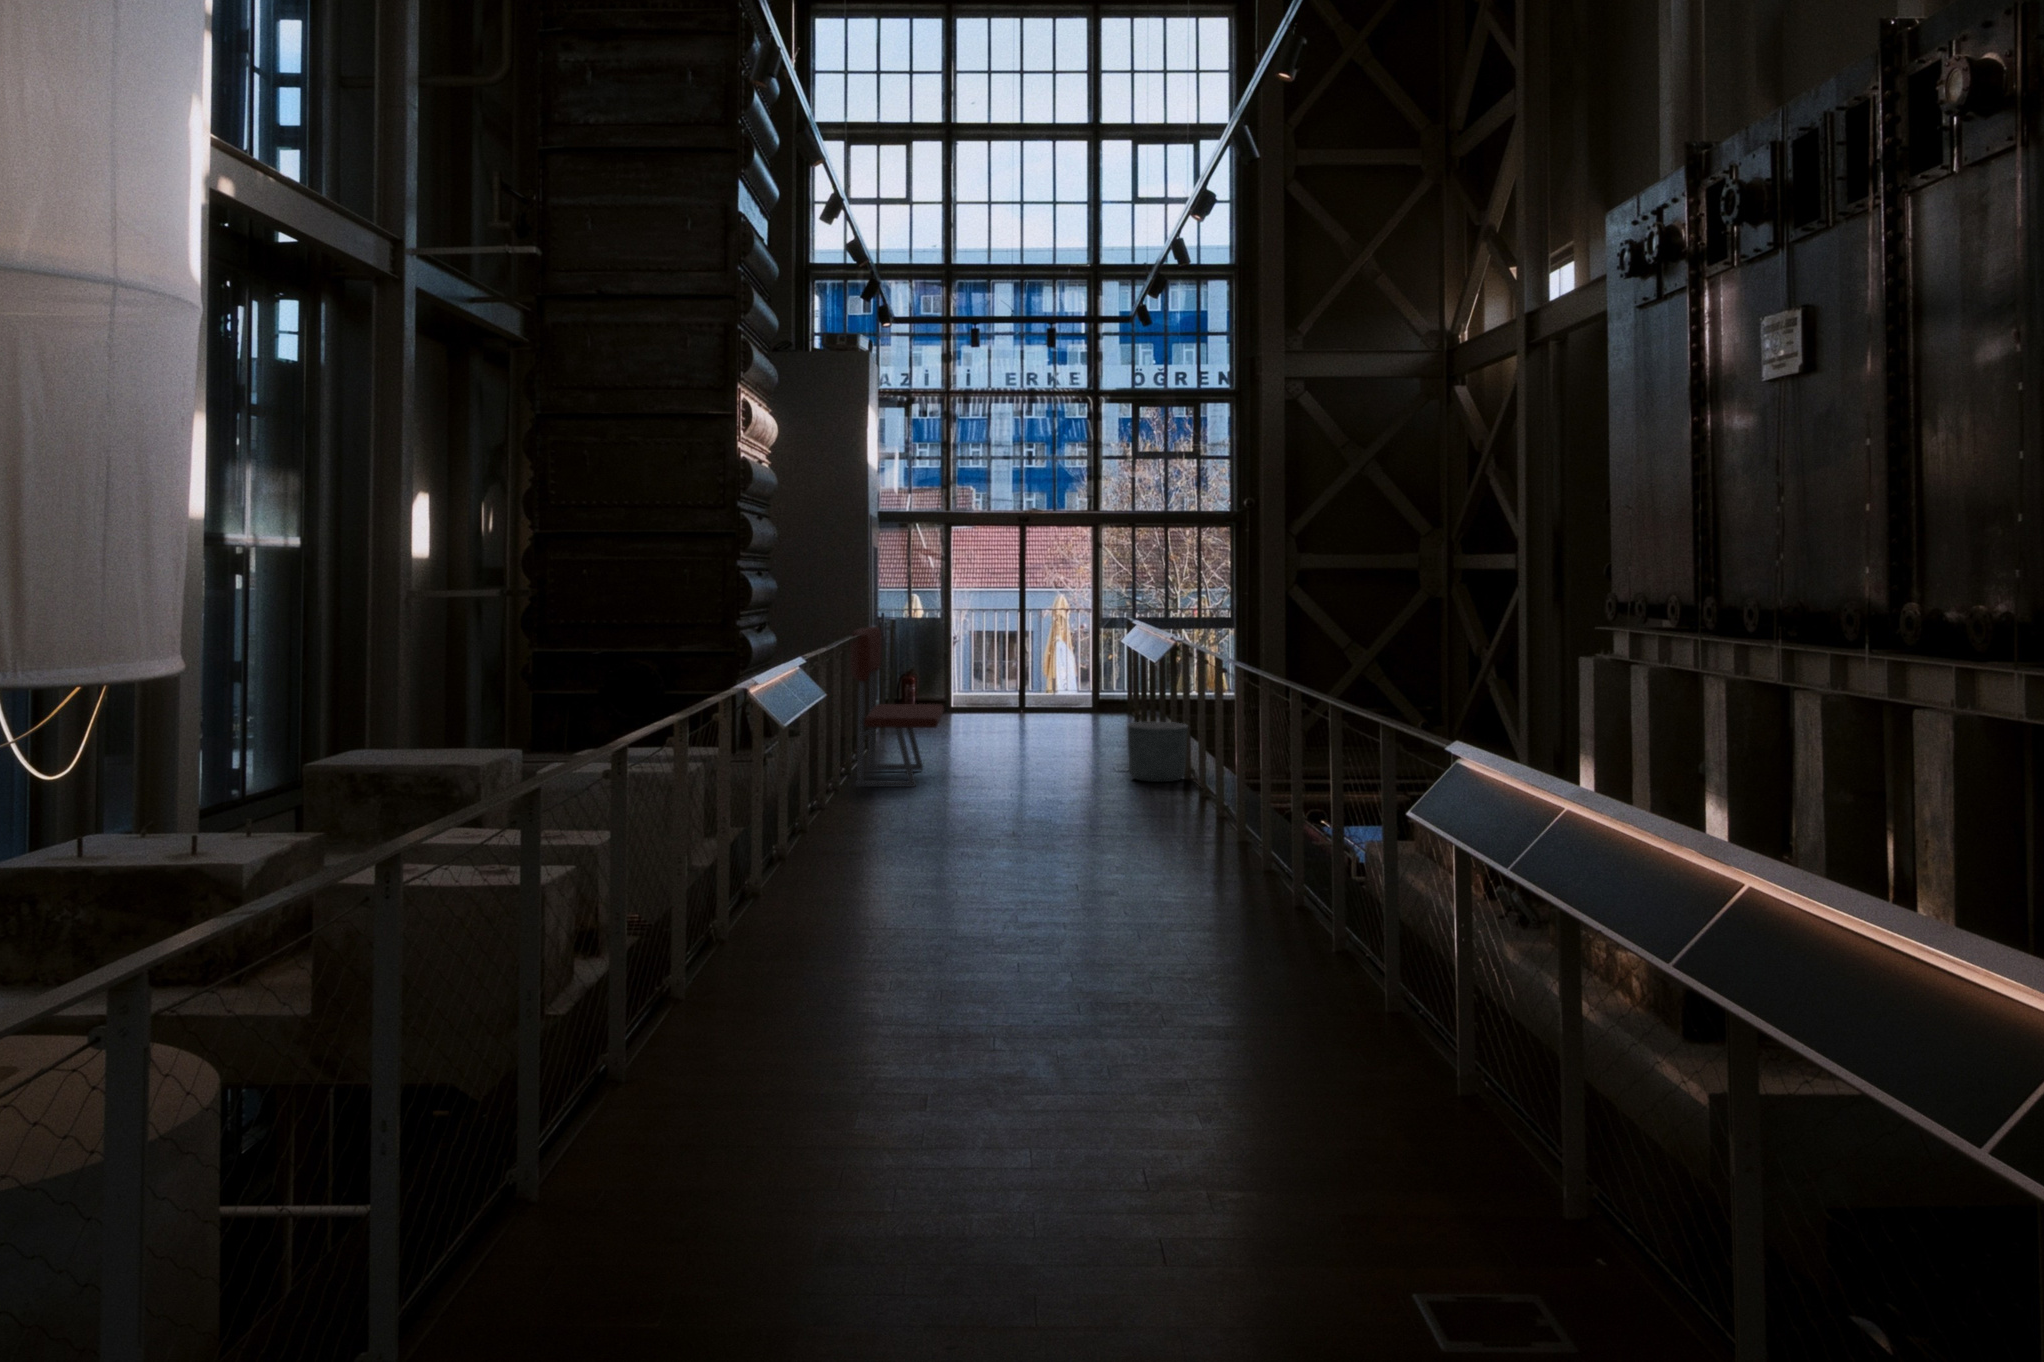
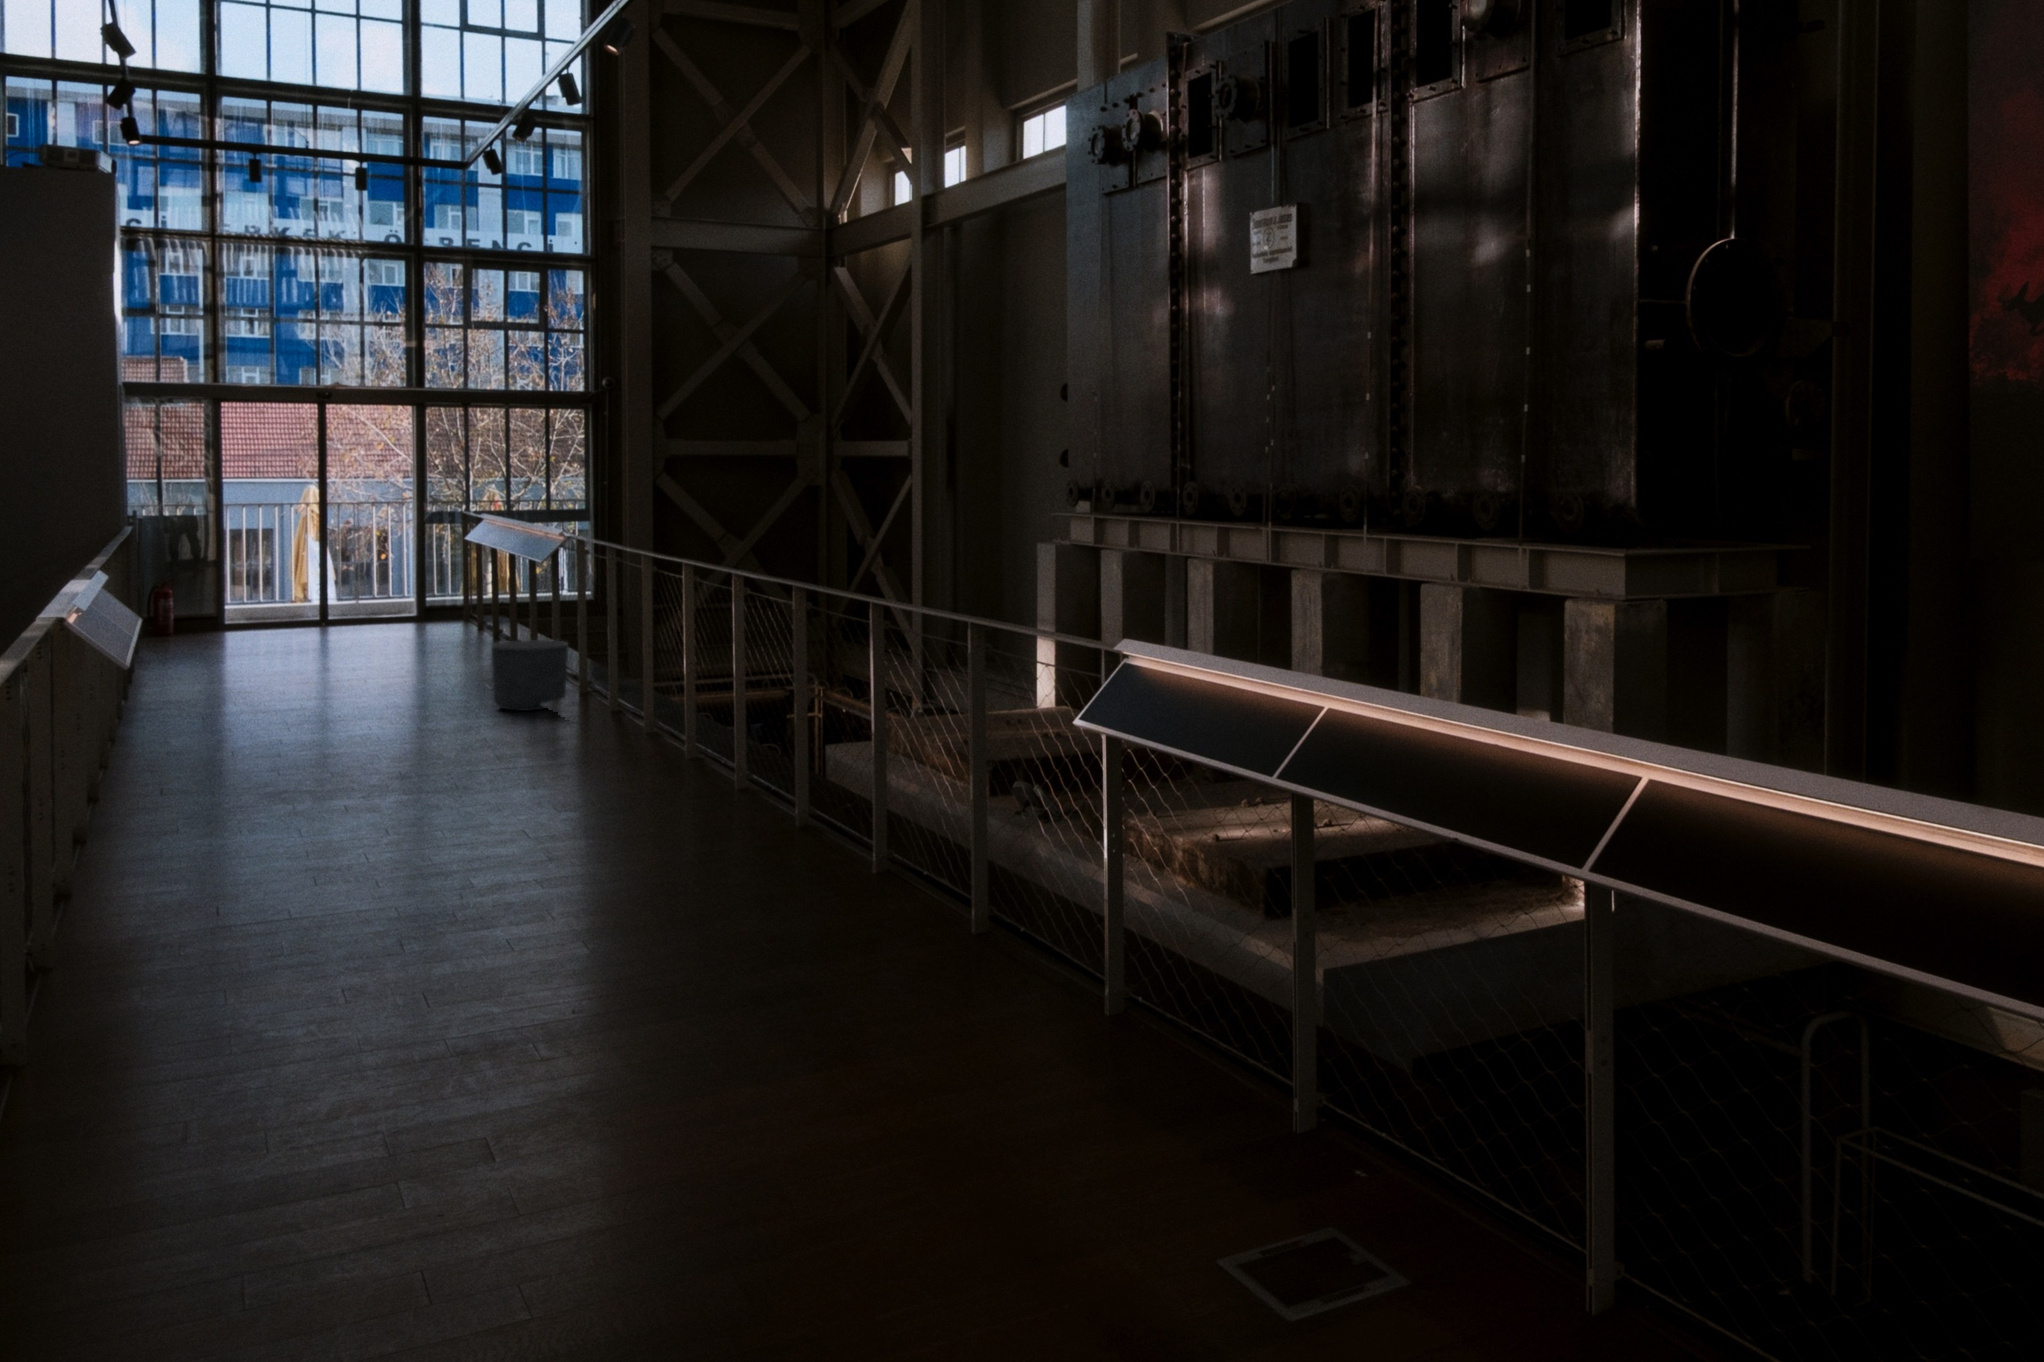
bench: present [850,627,944,787] -> none [88,535,231,746]

